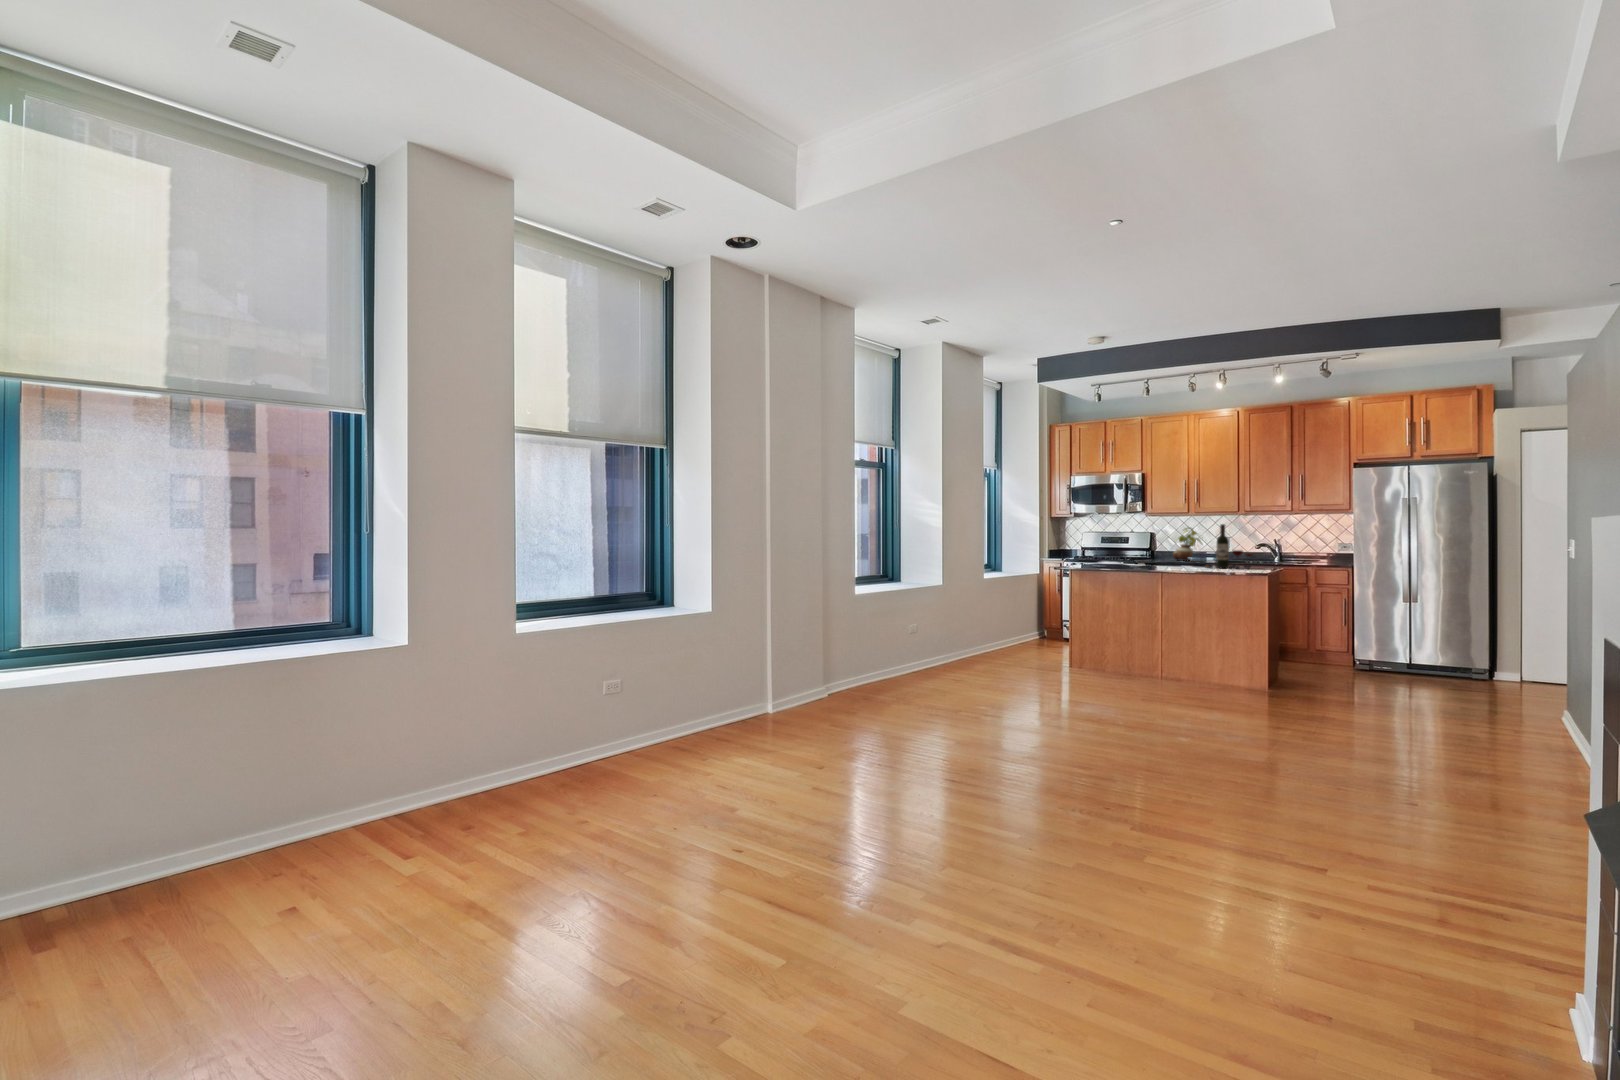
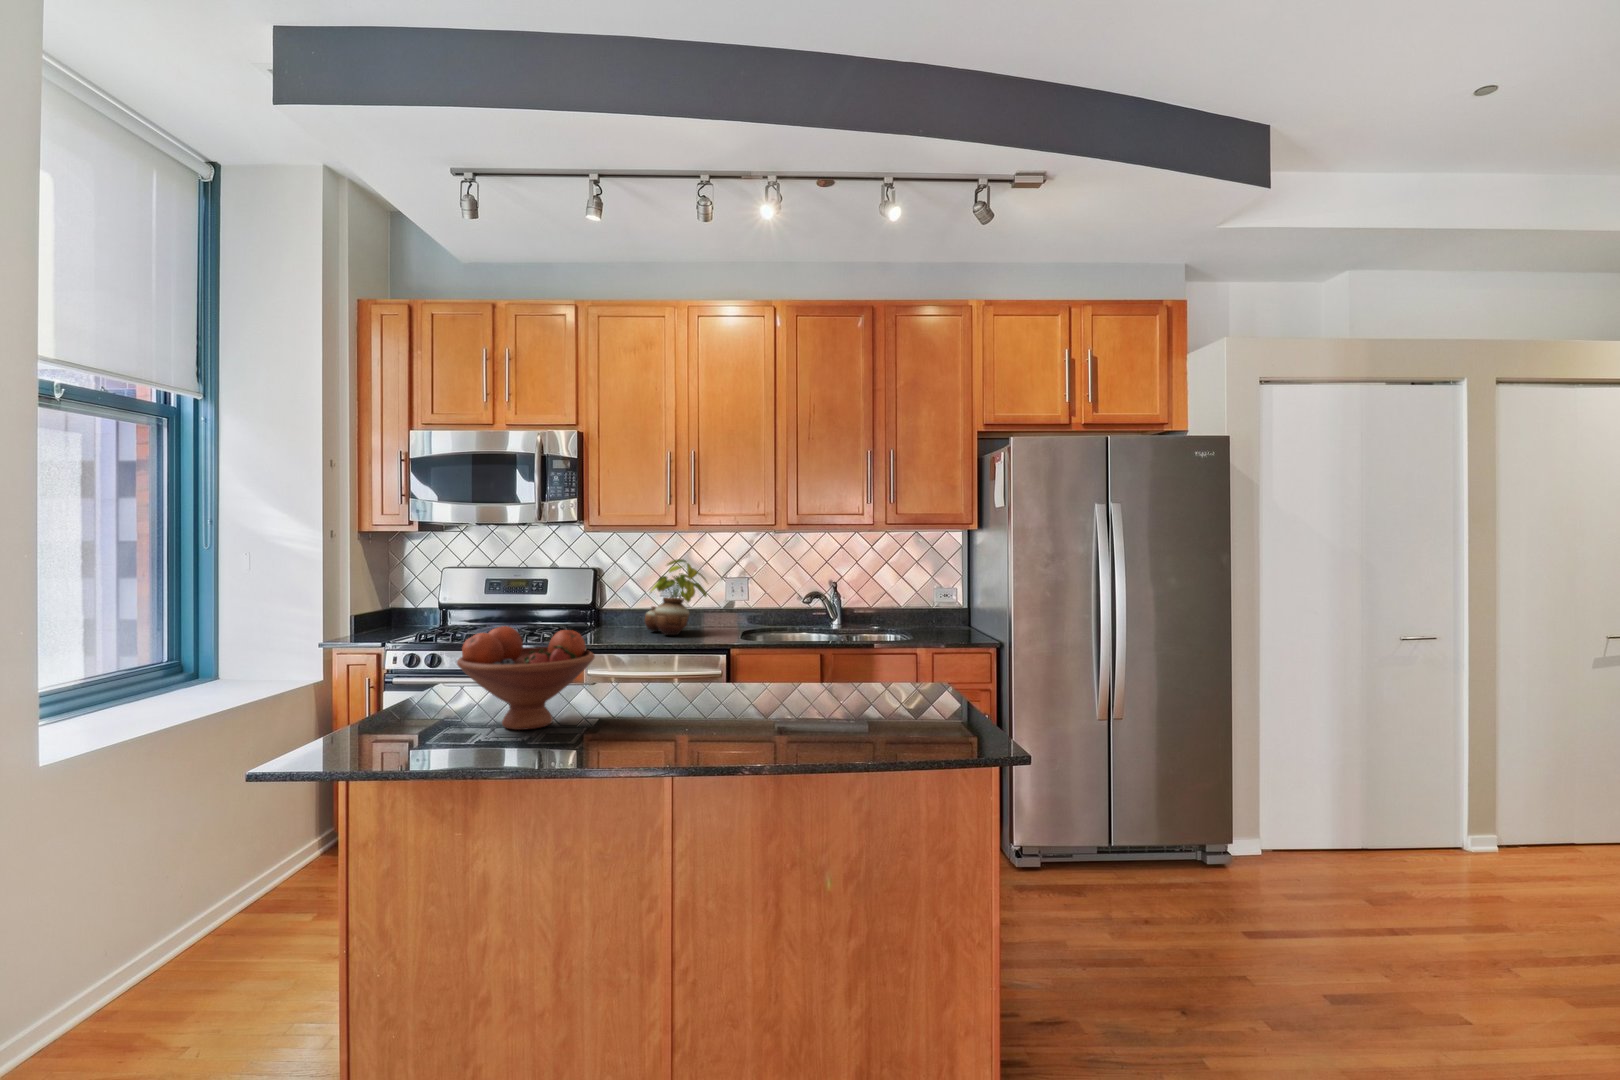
wine bottle: present [1205,524,1253,569] -> none [804,575,959,728]
fruit bowl: none [1101,539,1140,566] -> present [457,626,595,730]

